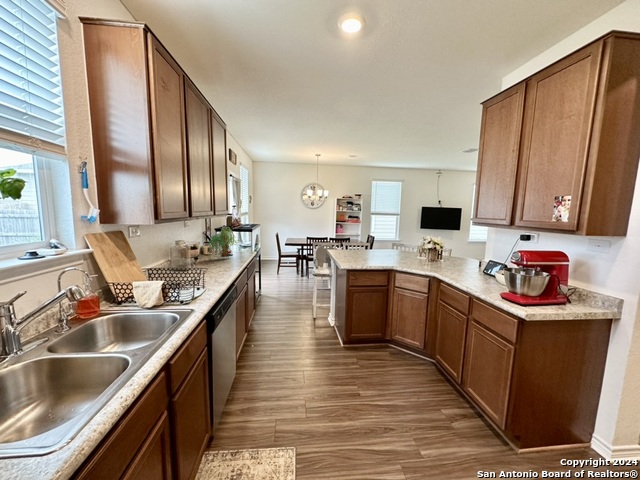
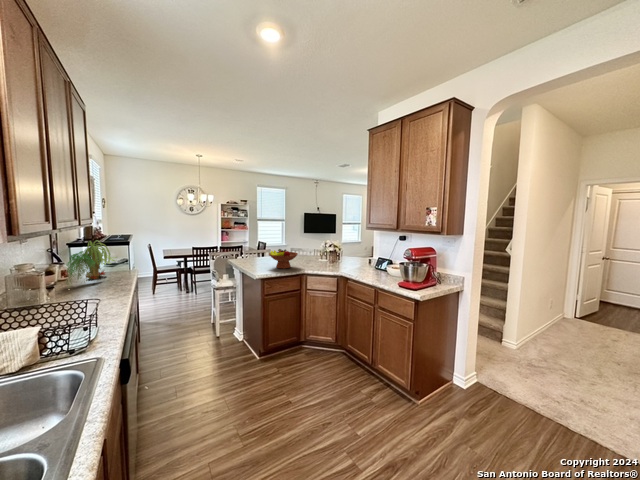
fruit bowl: none [359,243,389,263] -> present [269,249,298,269]

